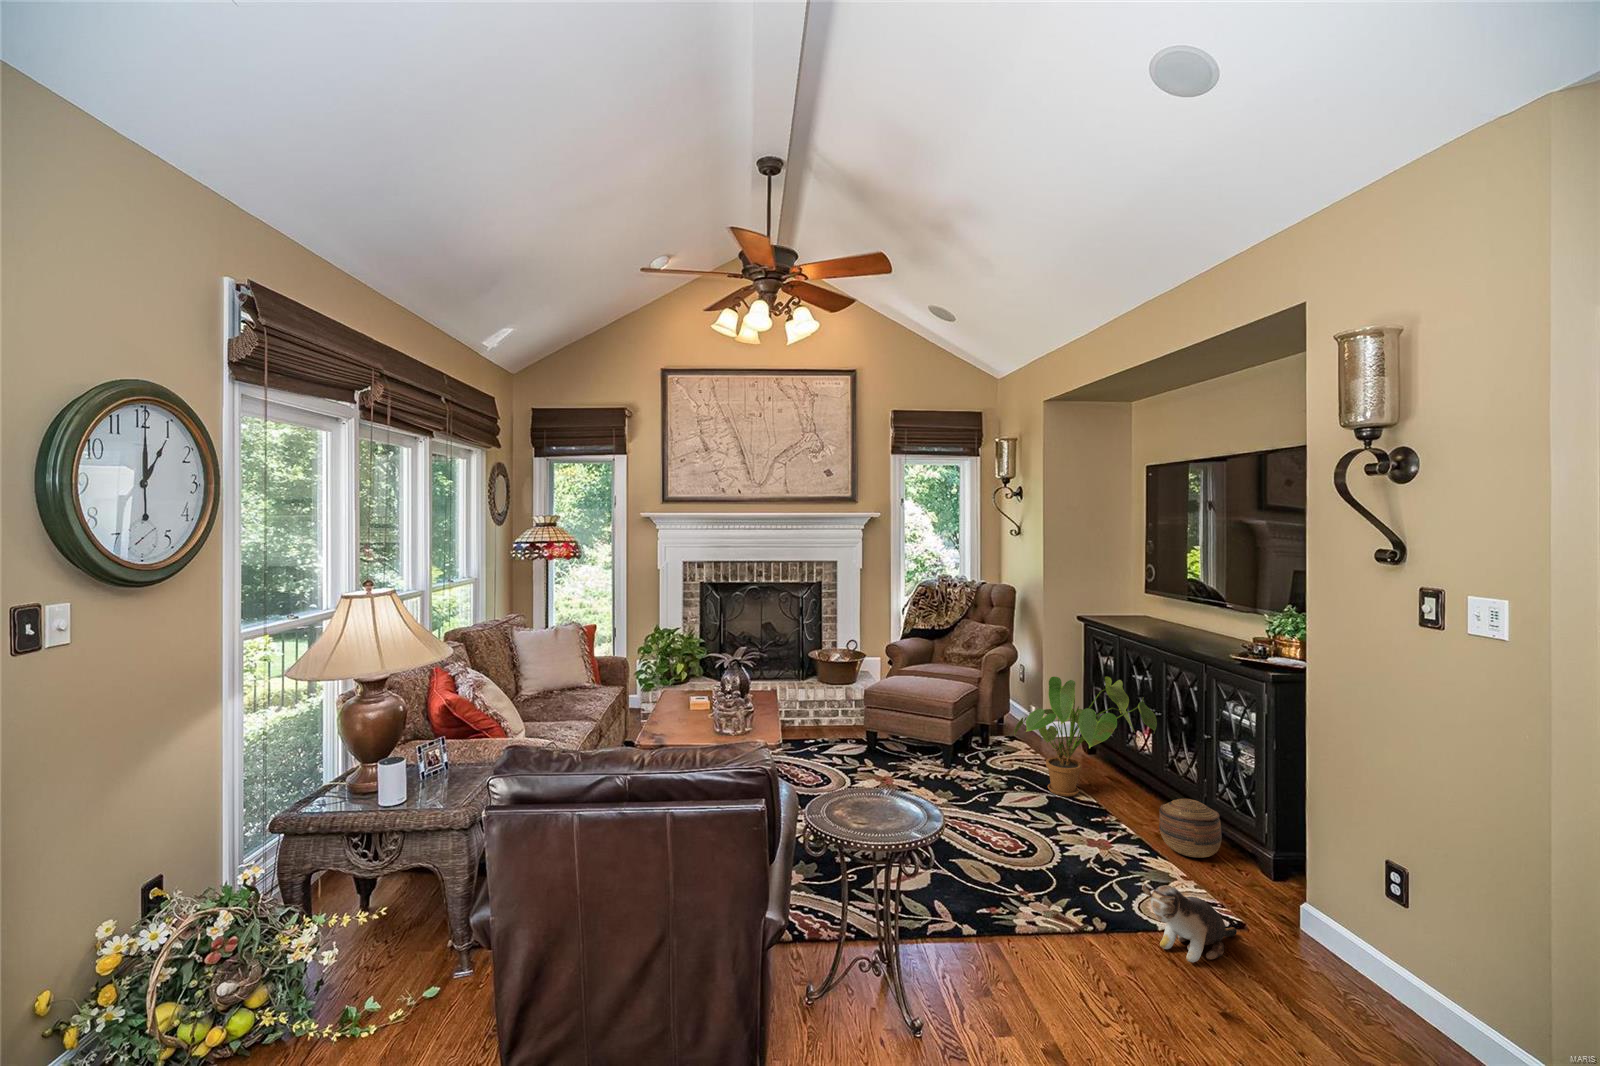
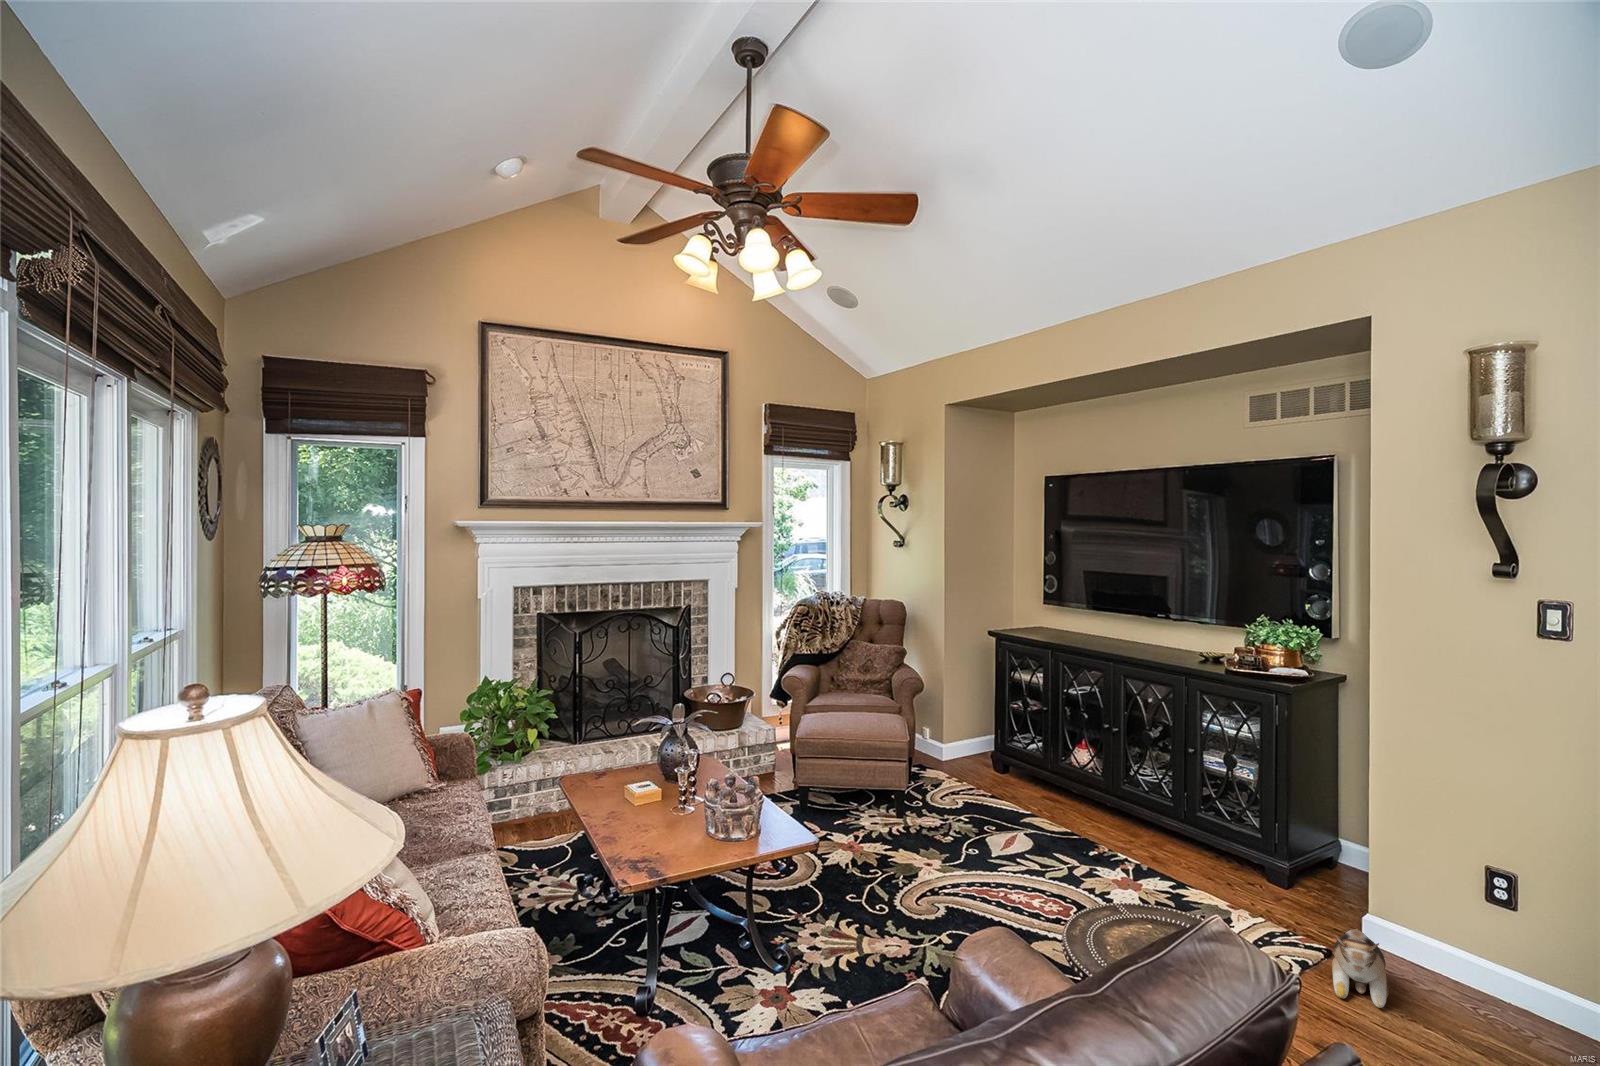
house plant: present [1014,676,1157,796] -> none [987,694,1141,829]
basket: present [1159,799,1222,858] -> none [1185,816,1250,876]

